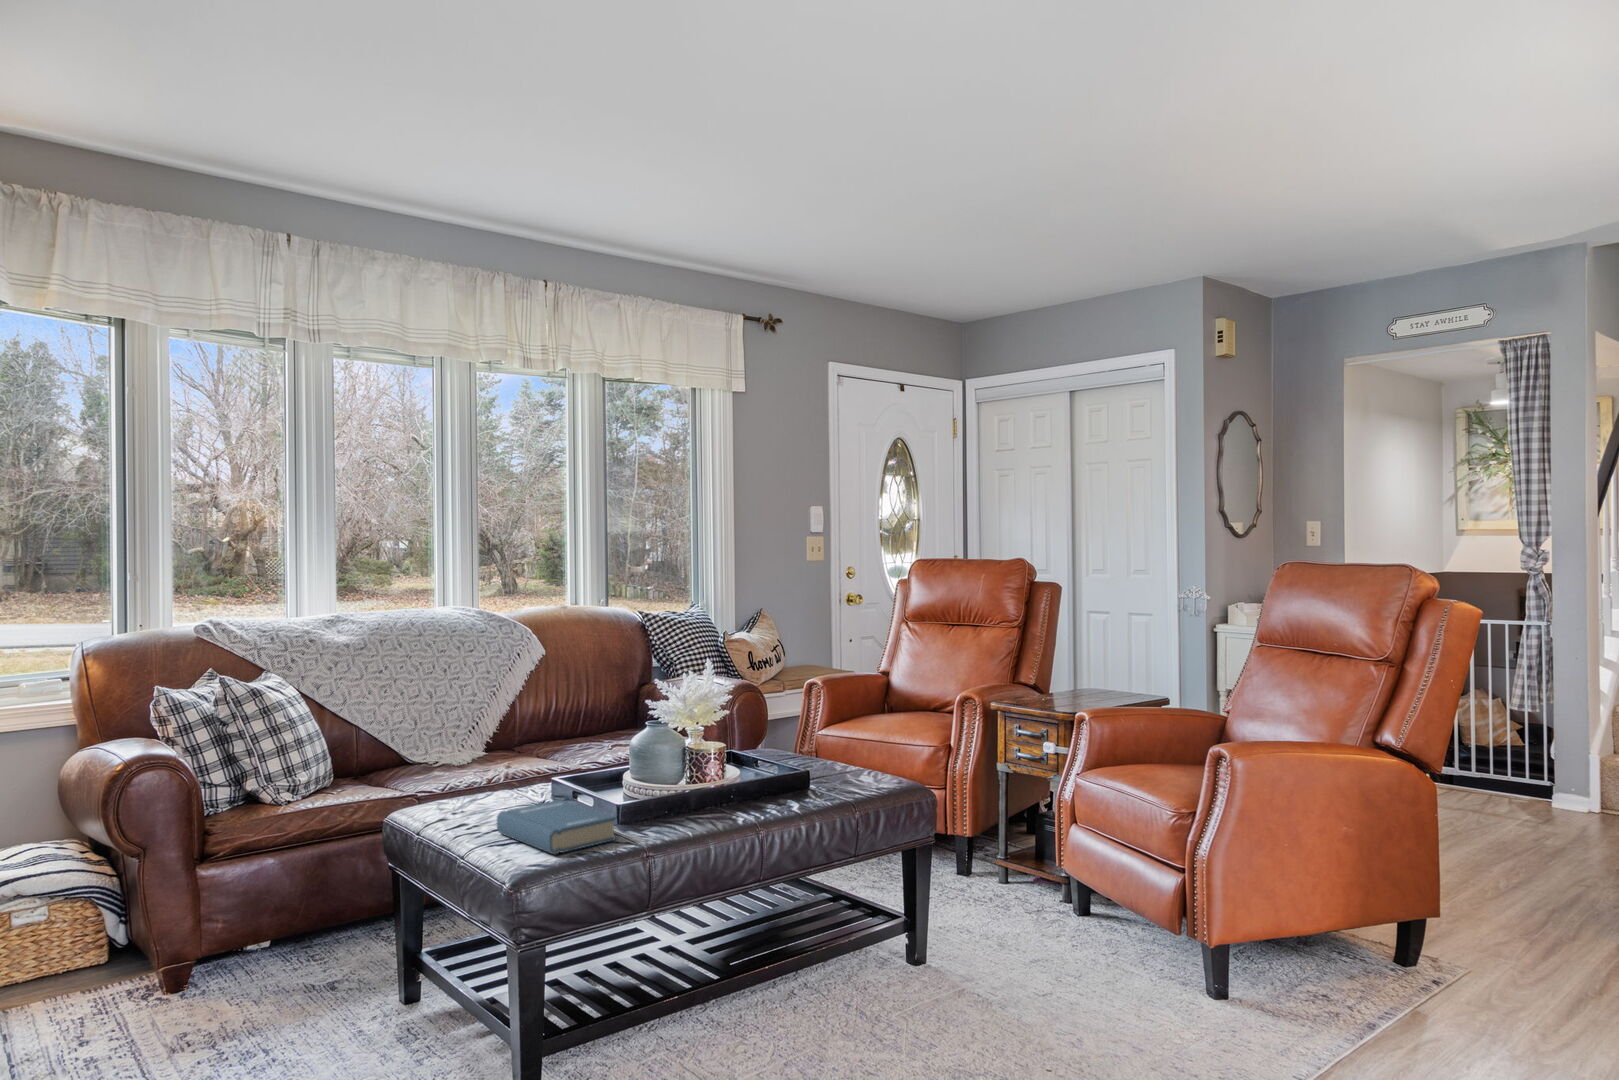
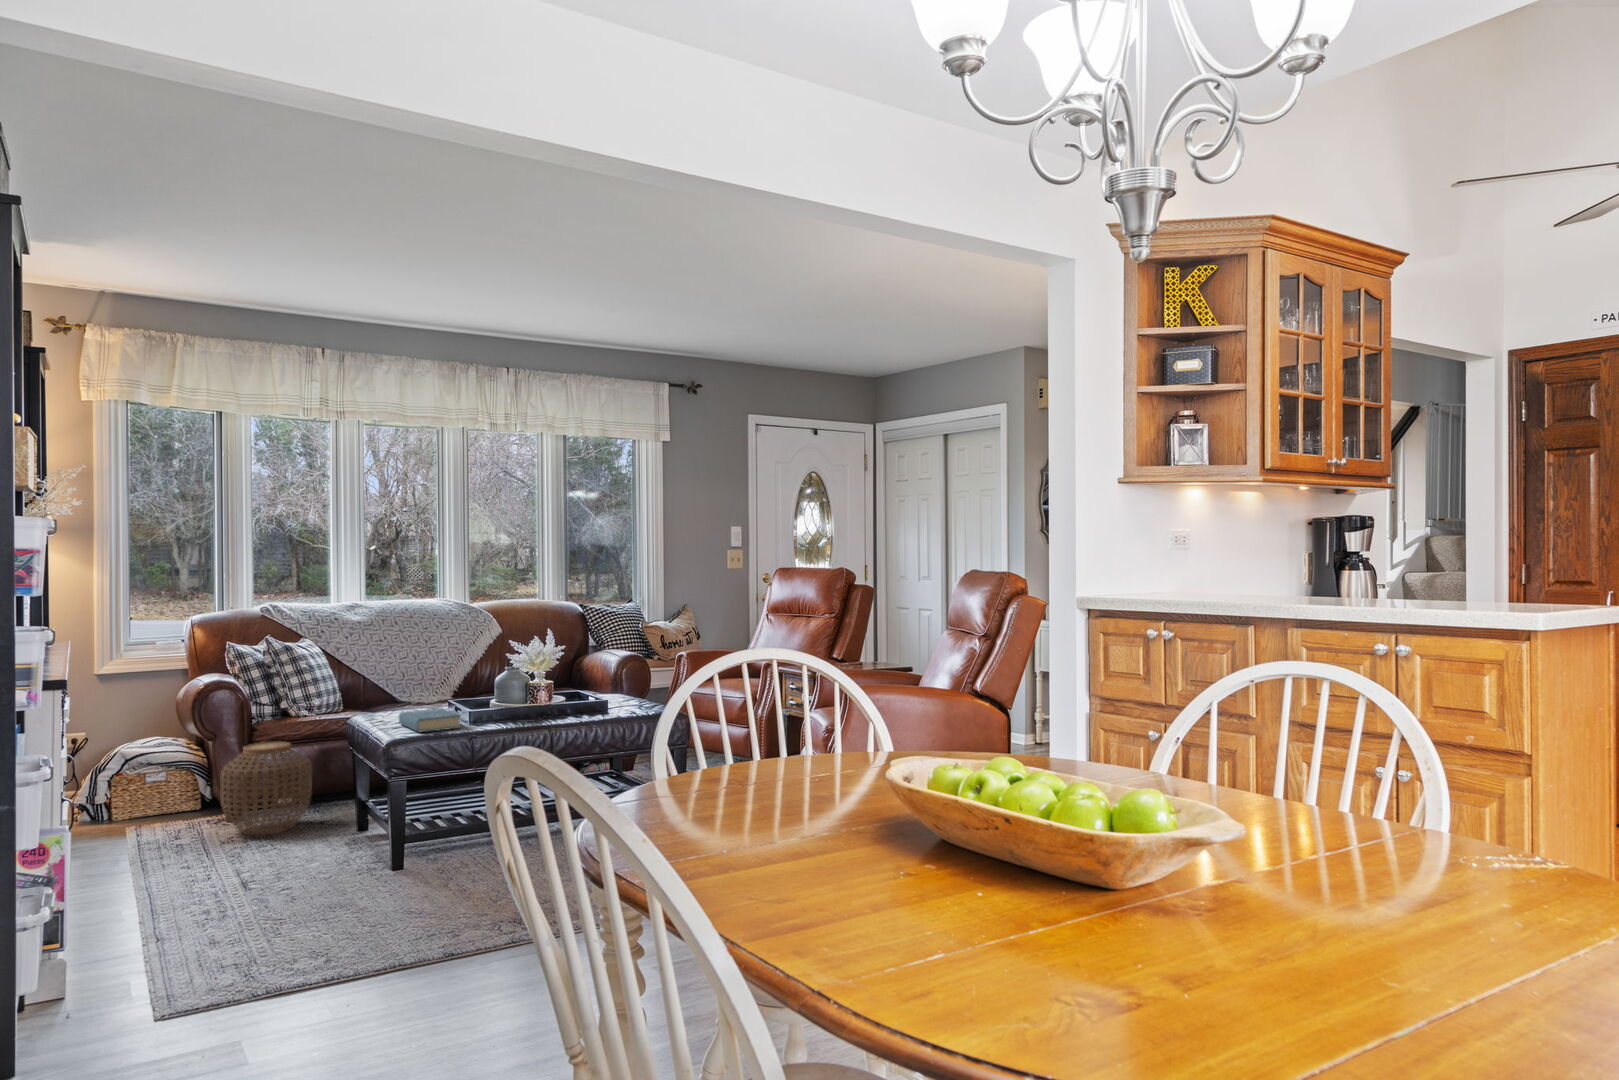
woven basket: none [160,855,317,1025] -> present [221,742,312,835]

